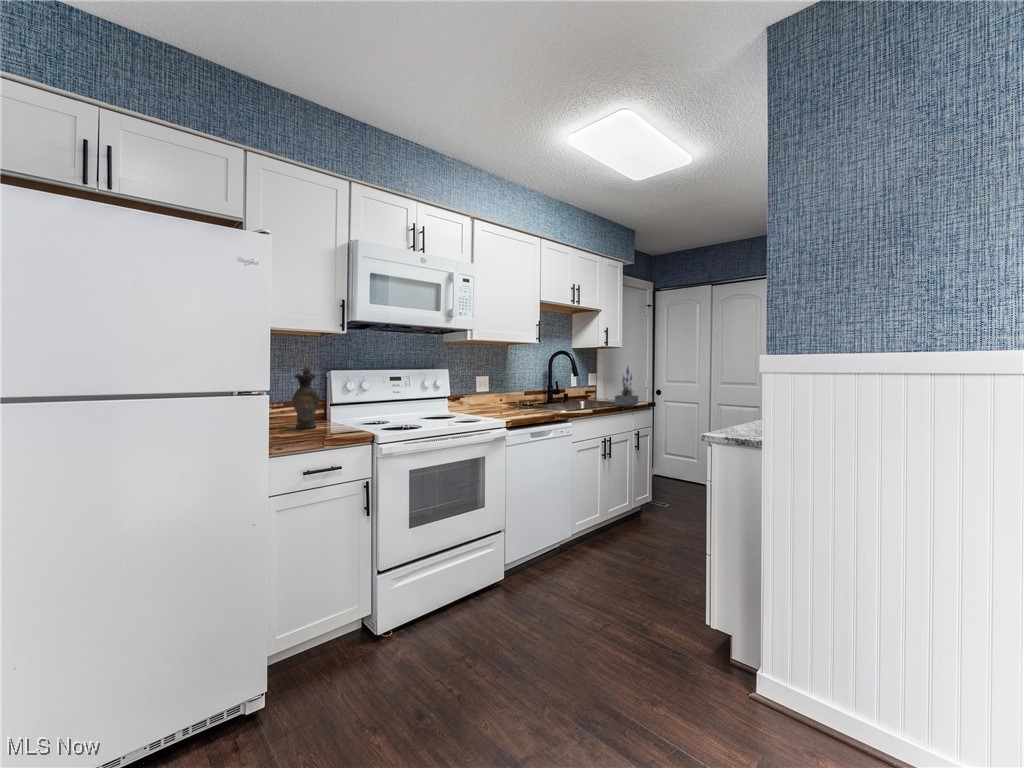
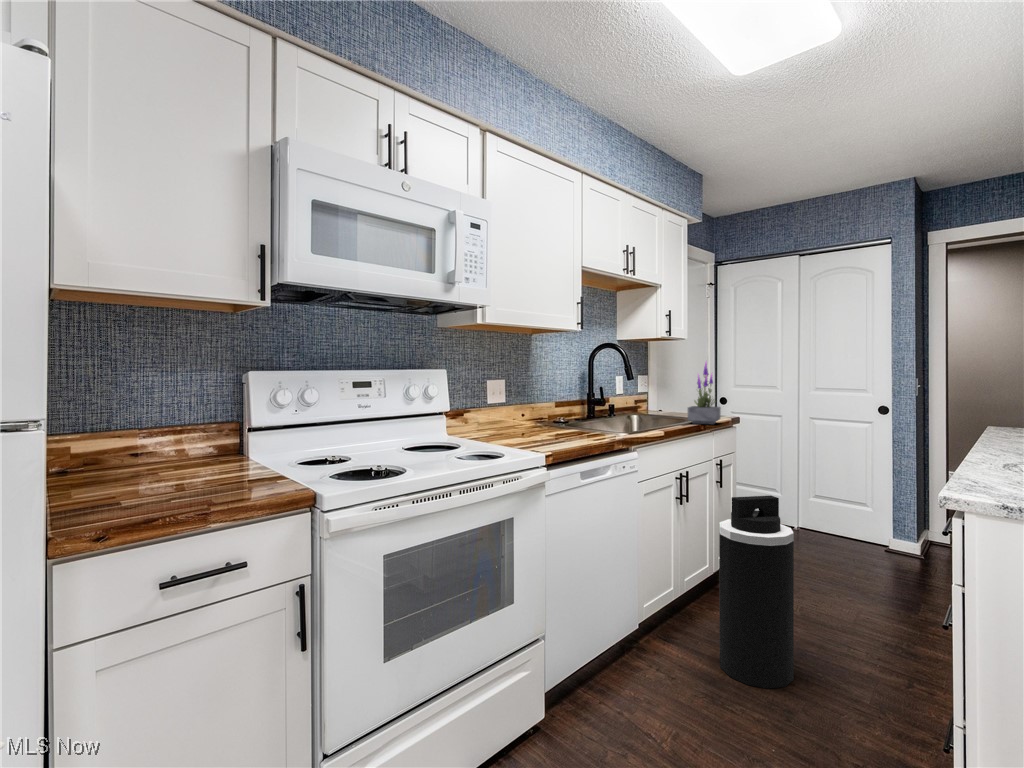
ceramic pitcher: present [292,367,320,428] -> none [164,365,218,478]
trash can: none [621,451,665,569] -> present [719,495,794,689]

